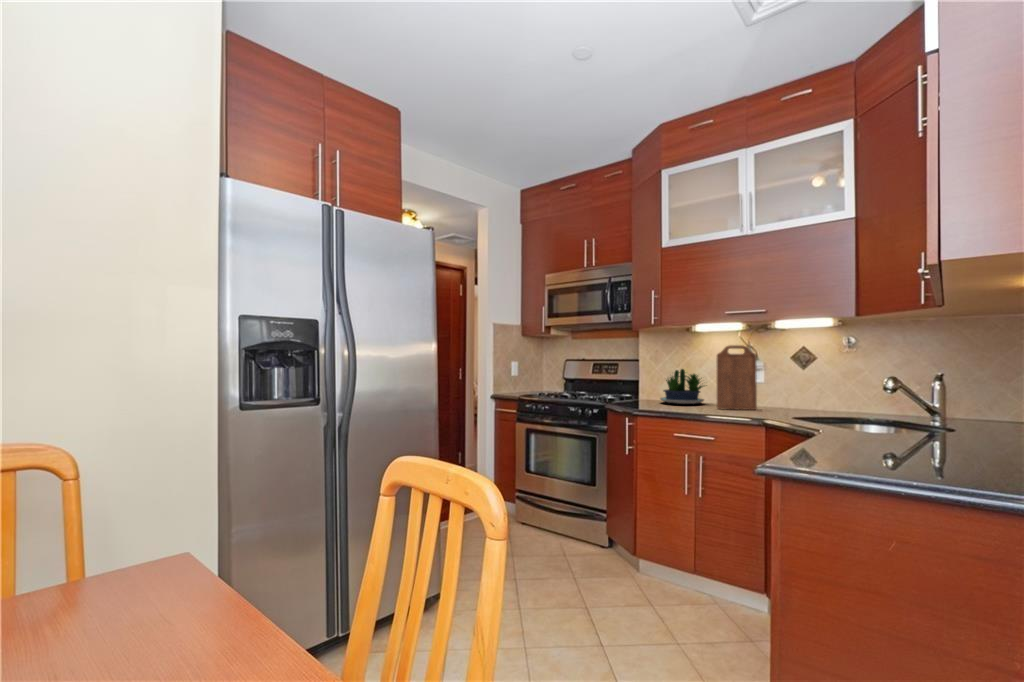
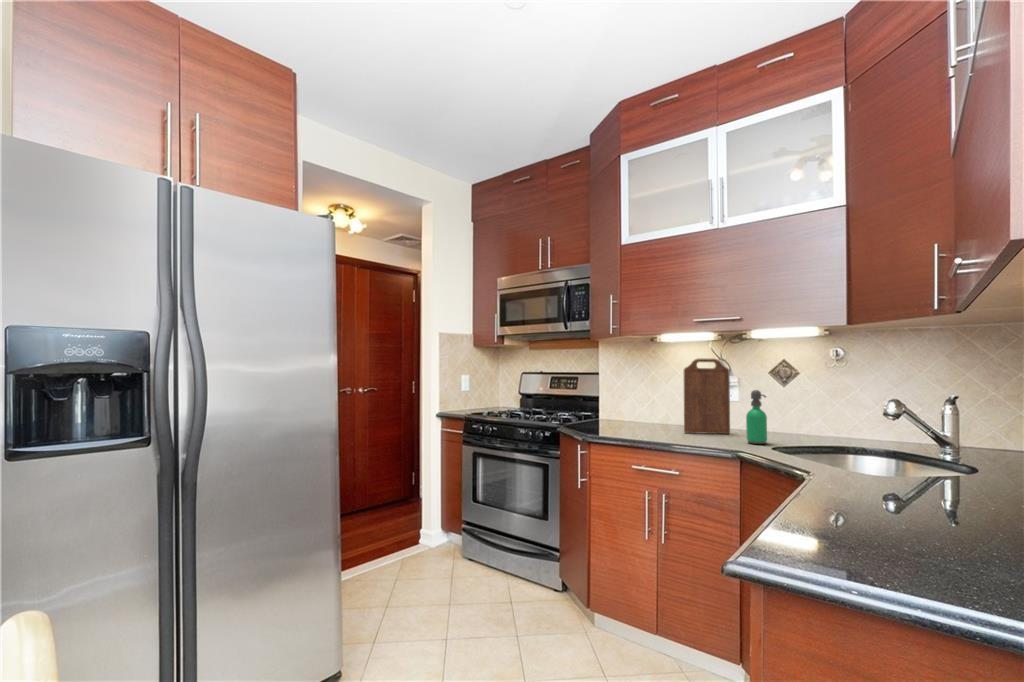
potted plant: present [660,369,704,404] -> none [620,384,679,426]
soap dispenser: none [770,371,788,416] -> present [746,390,767,444]

